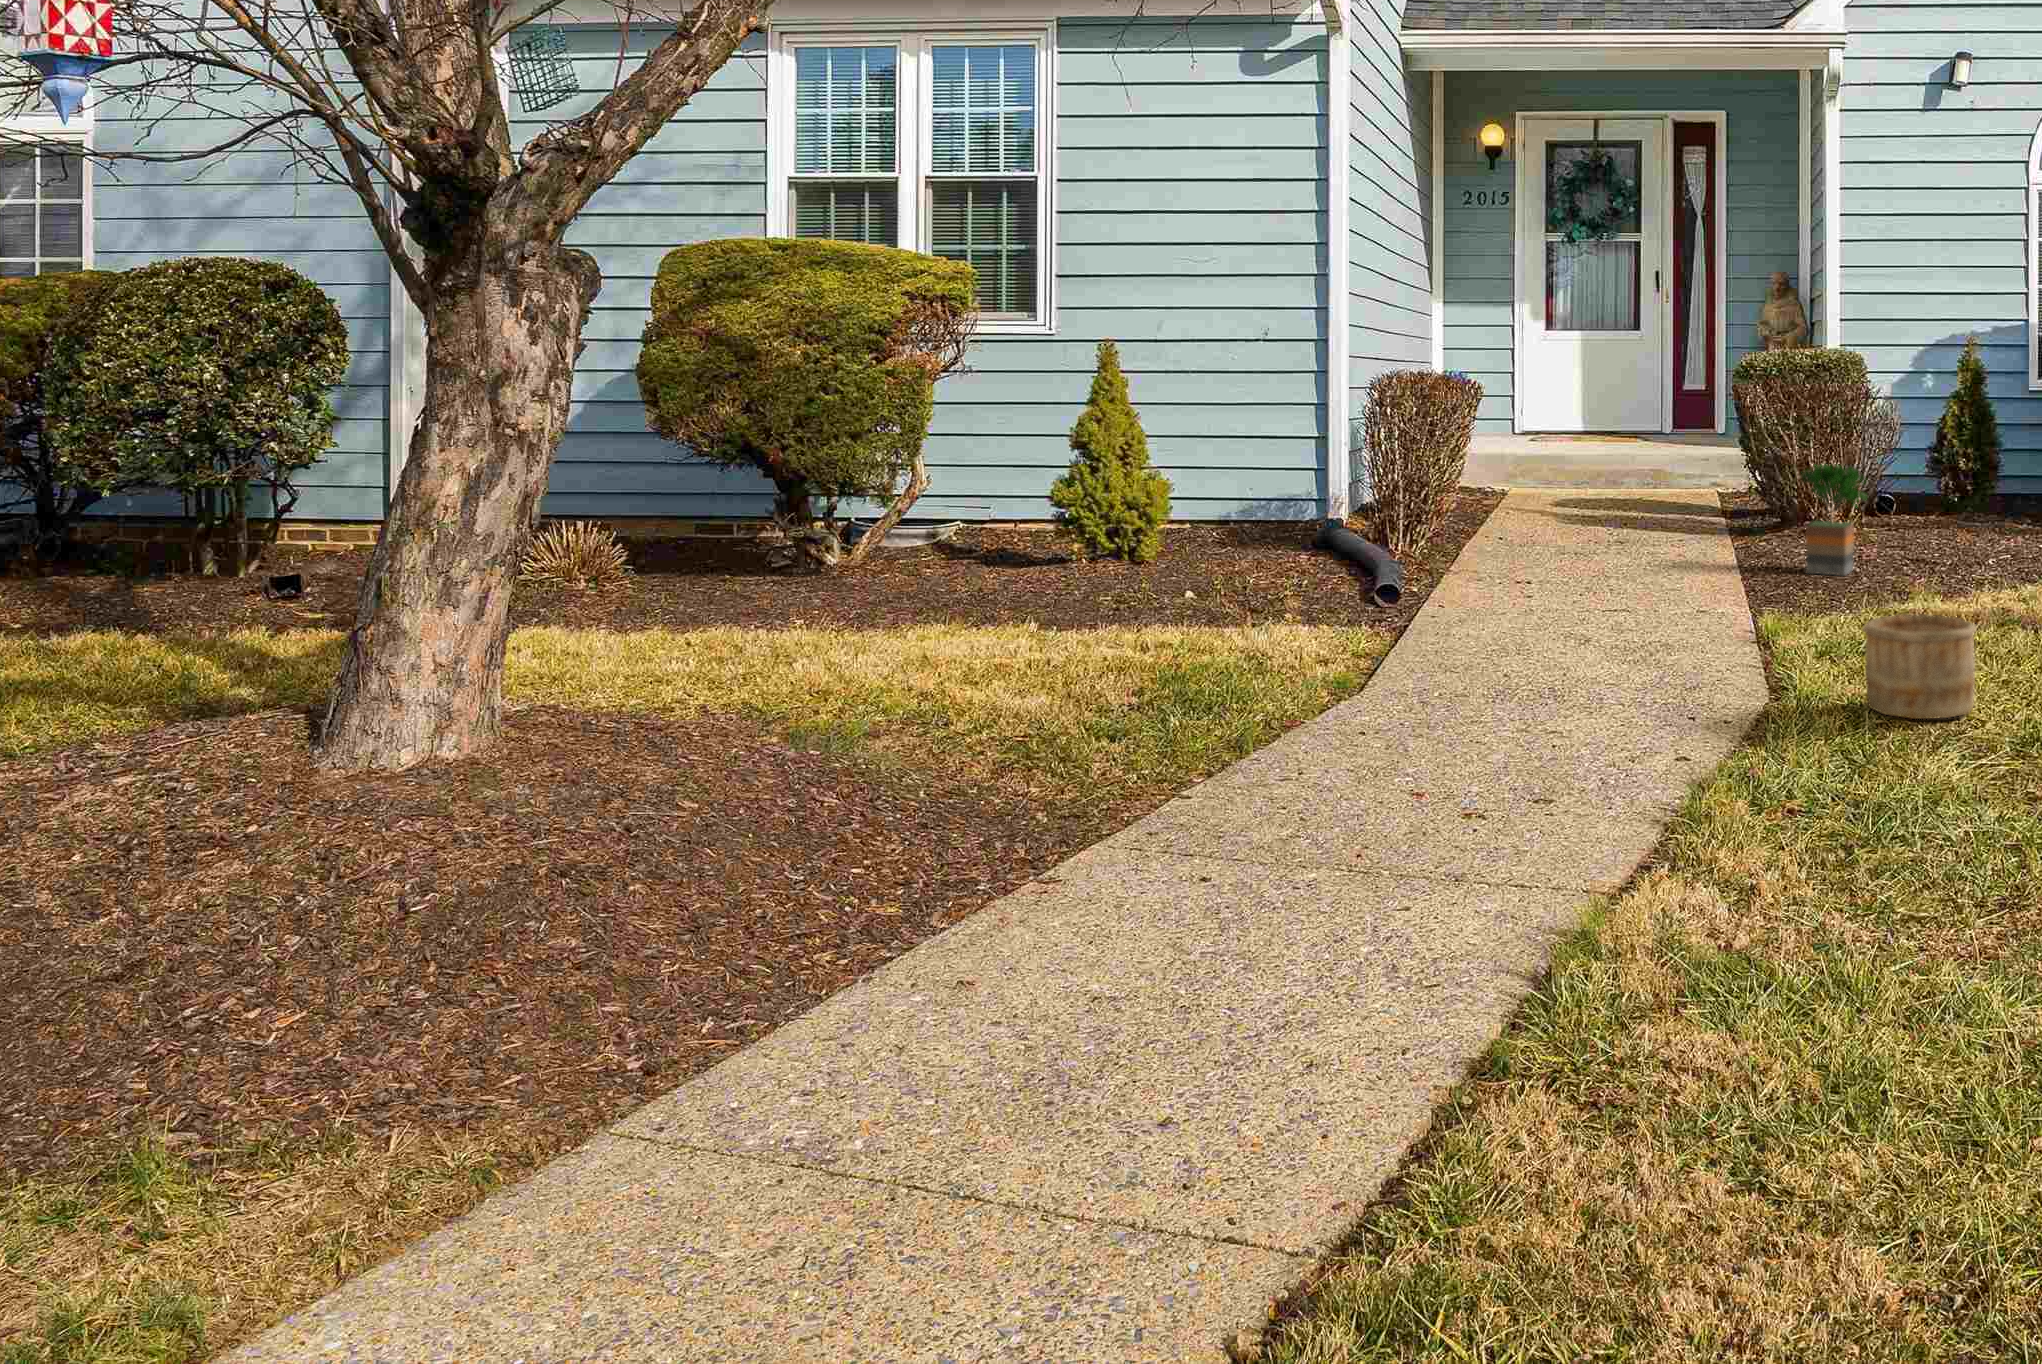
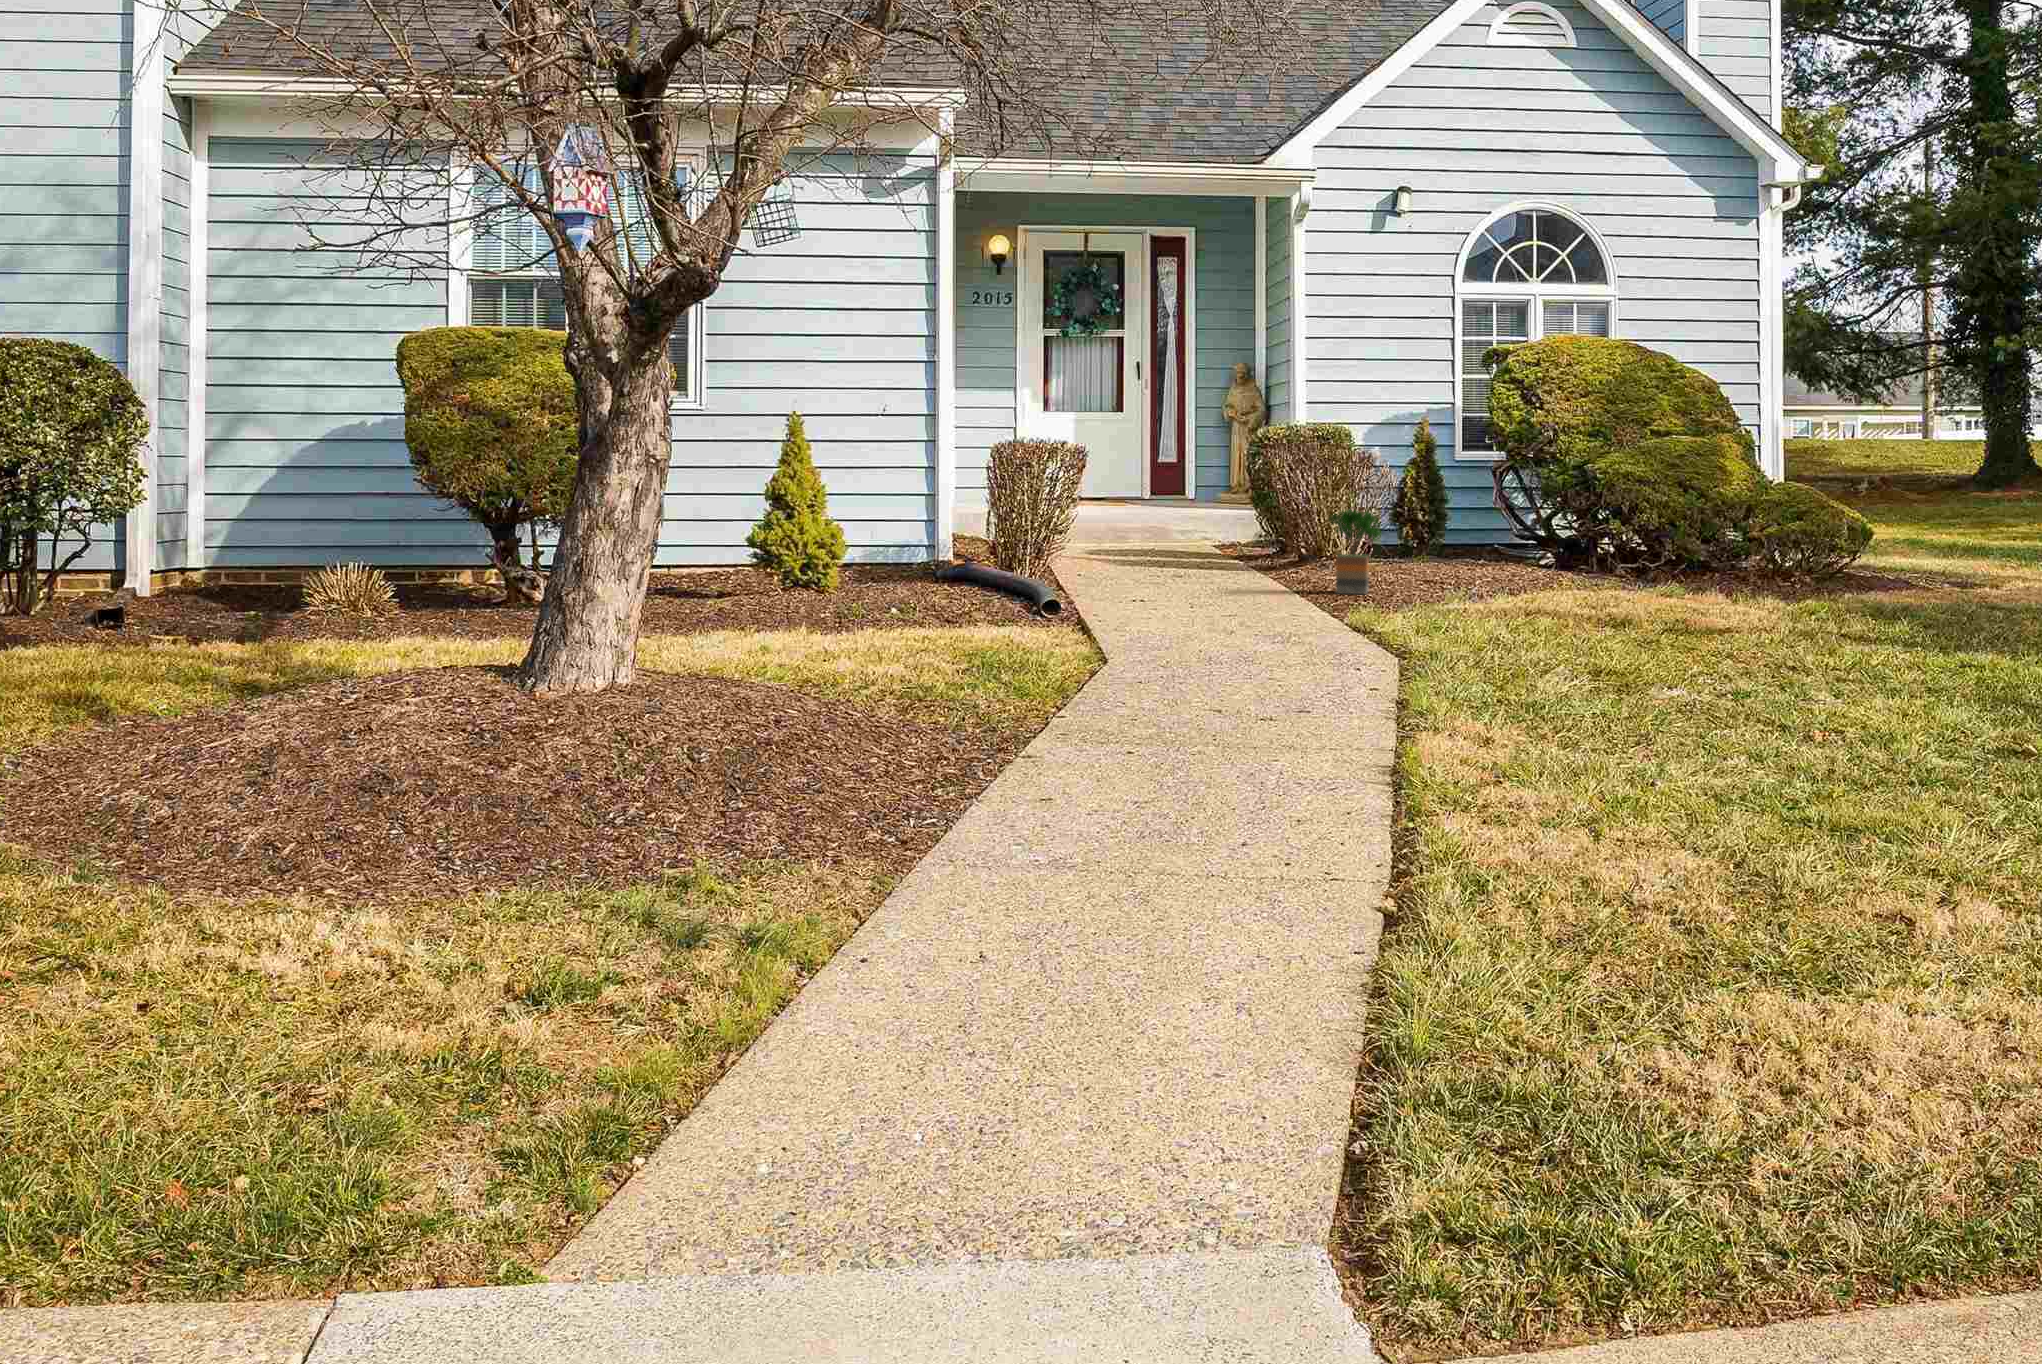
wooden bucket: present [1862,614,1976,719] -> none [1458,592,1533,657]

